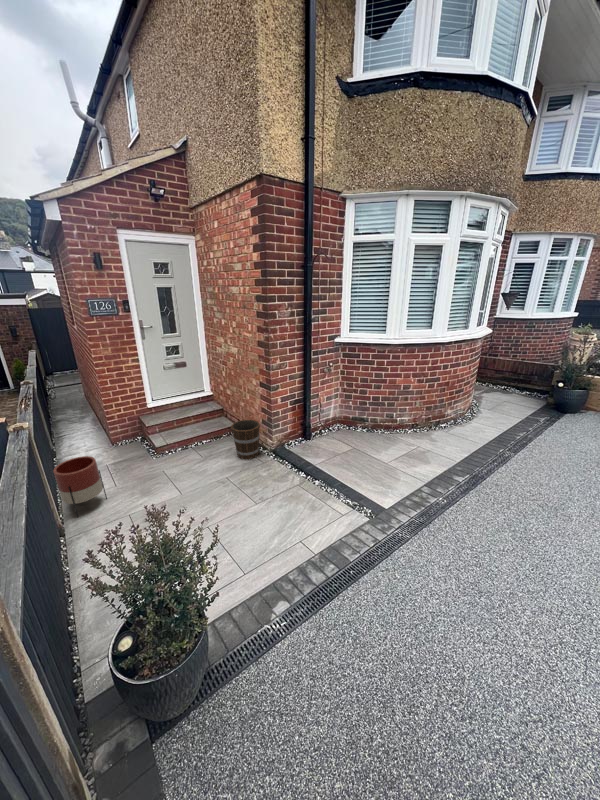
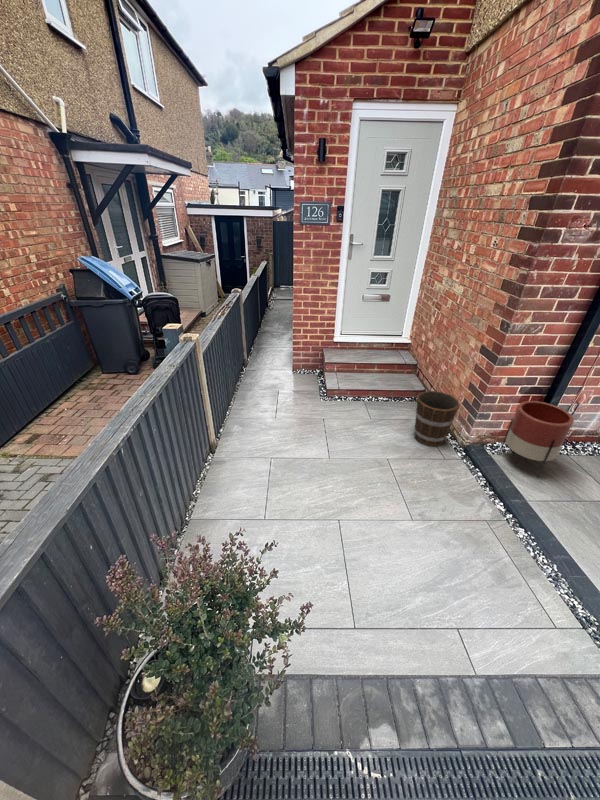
planter: present [53,456,107,517] -> present [499,401,574,478]

